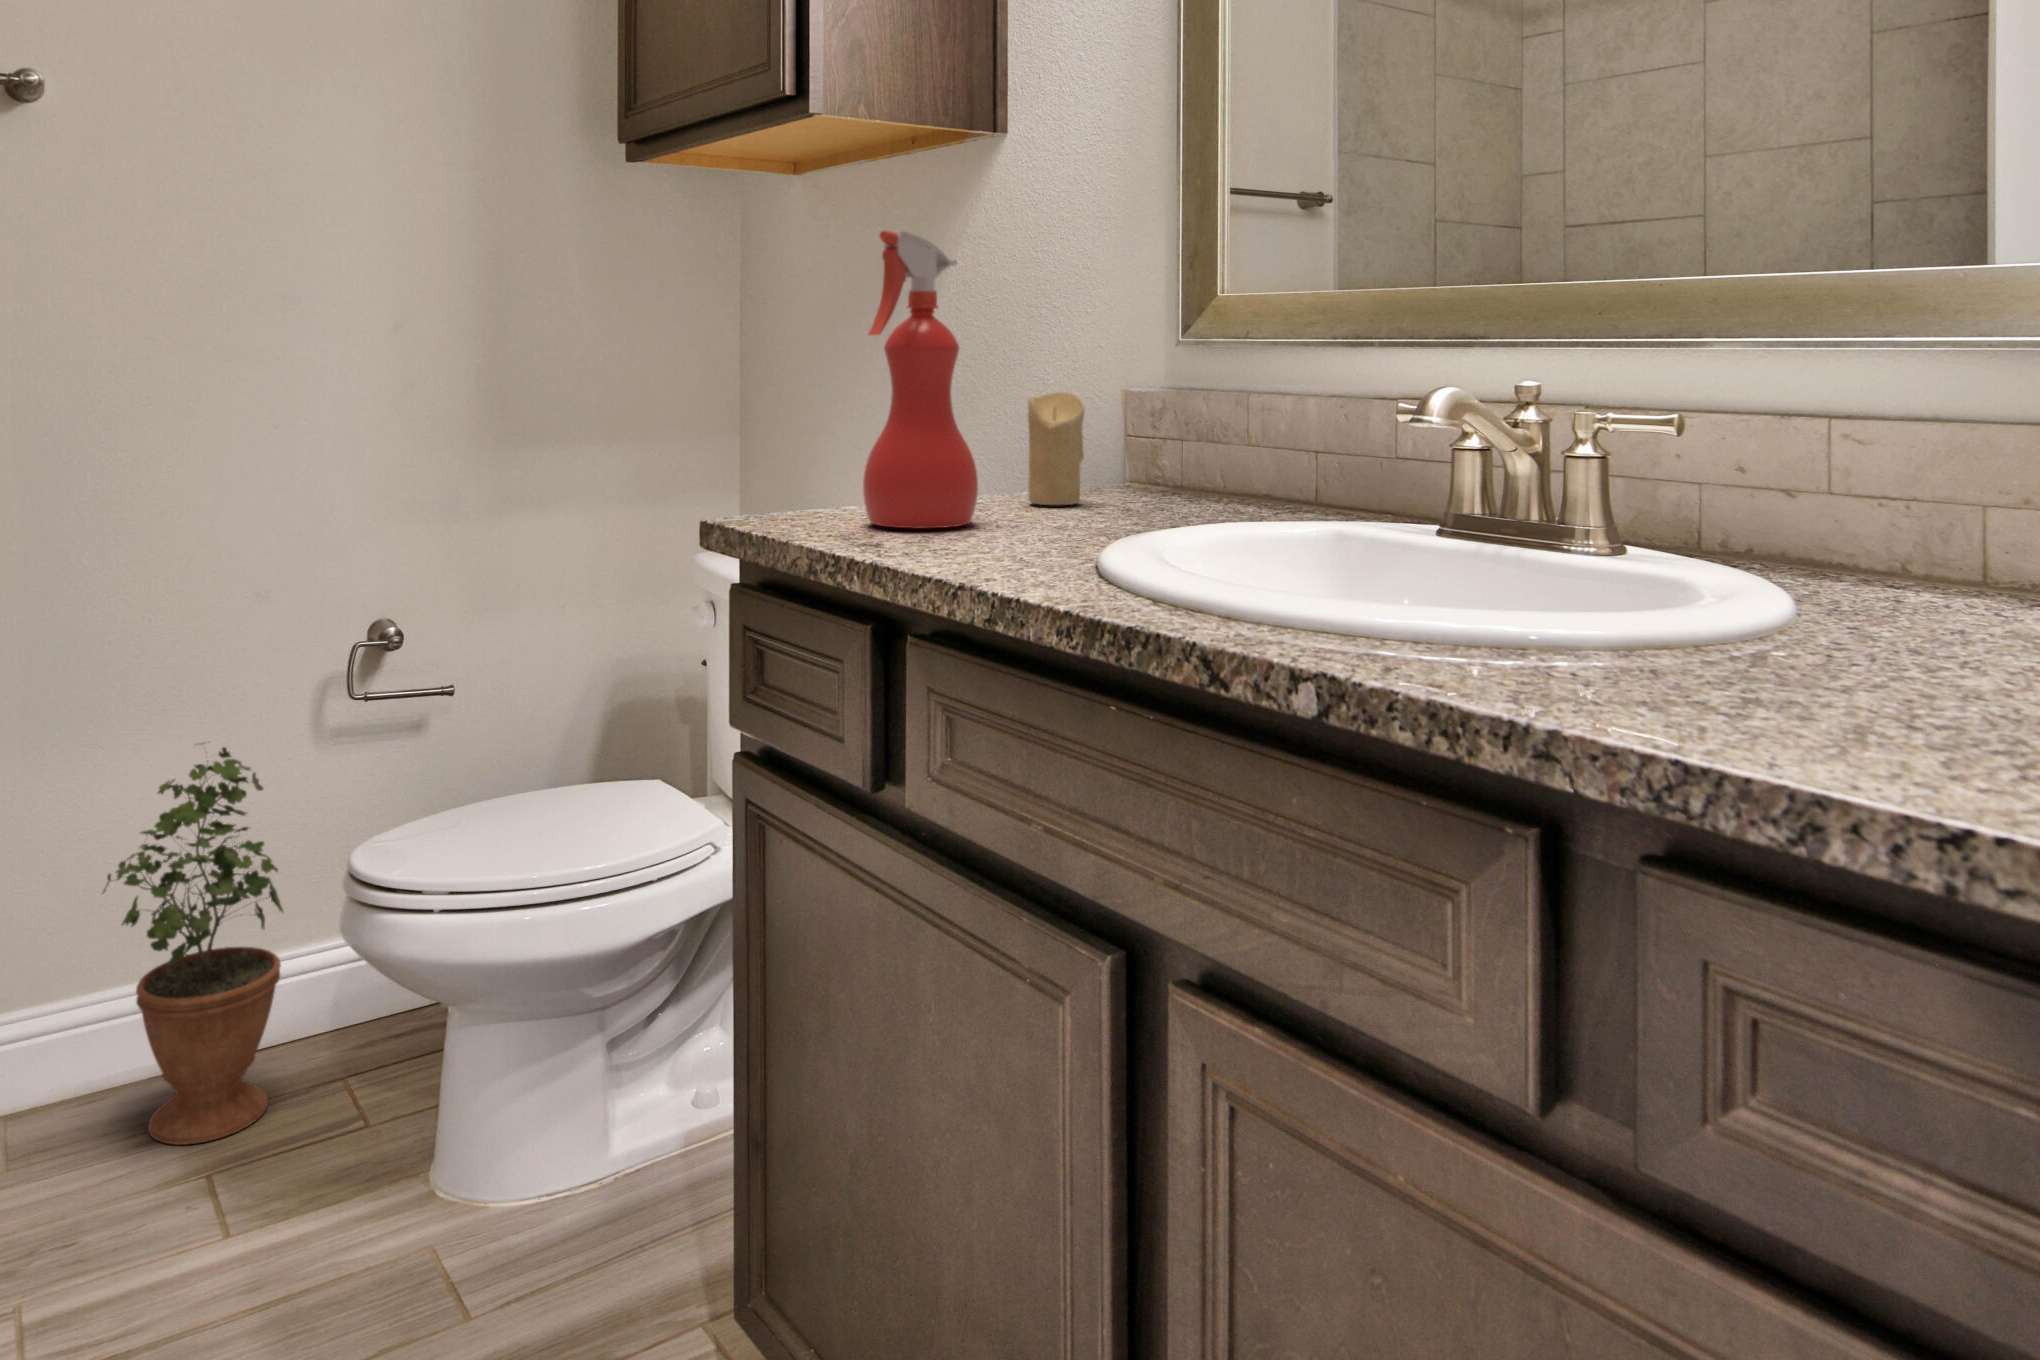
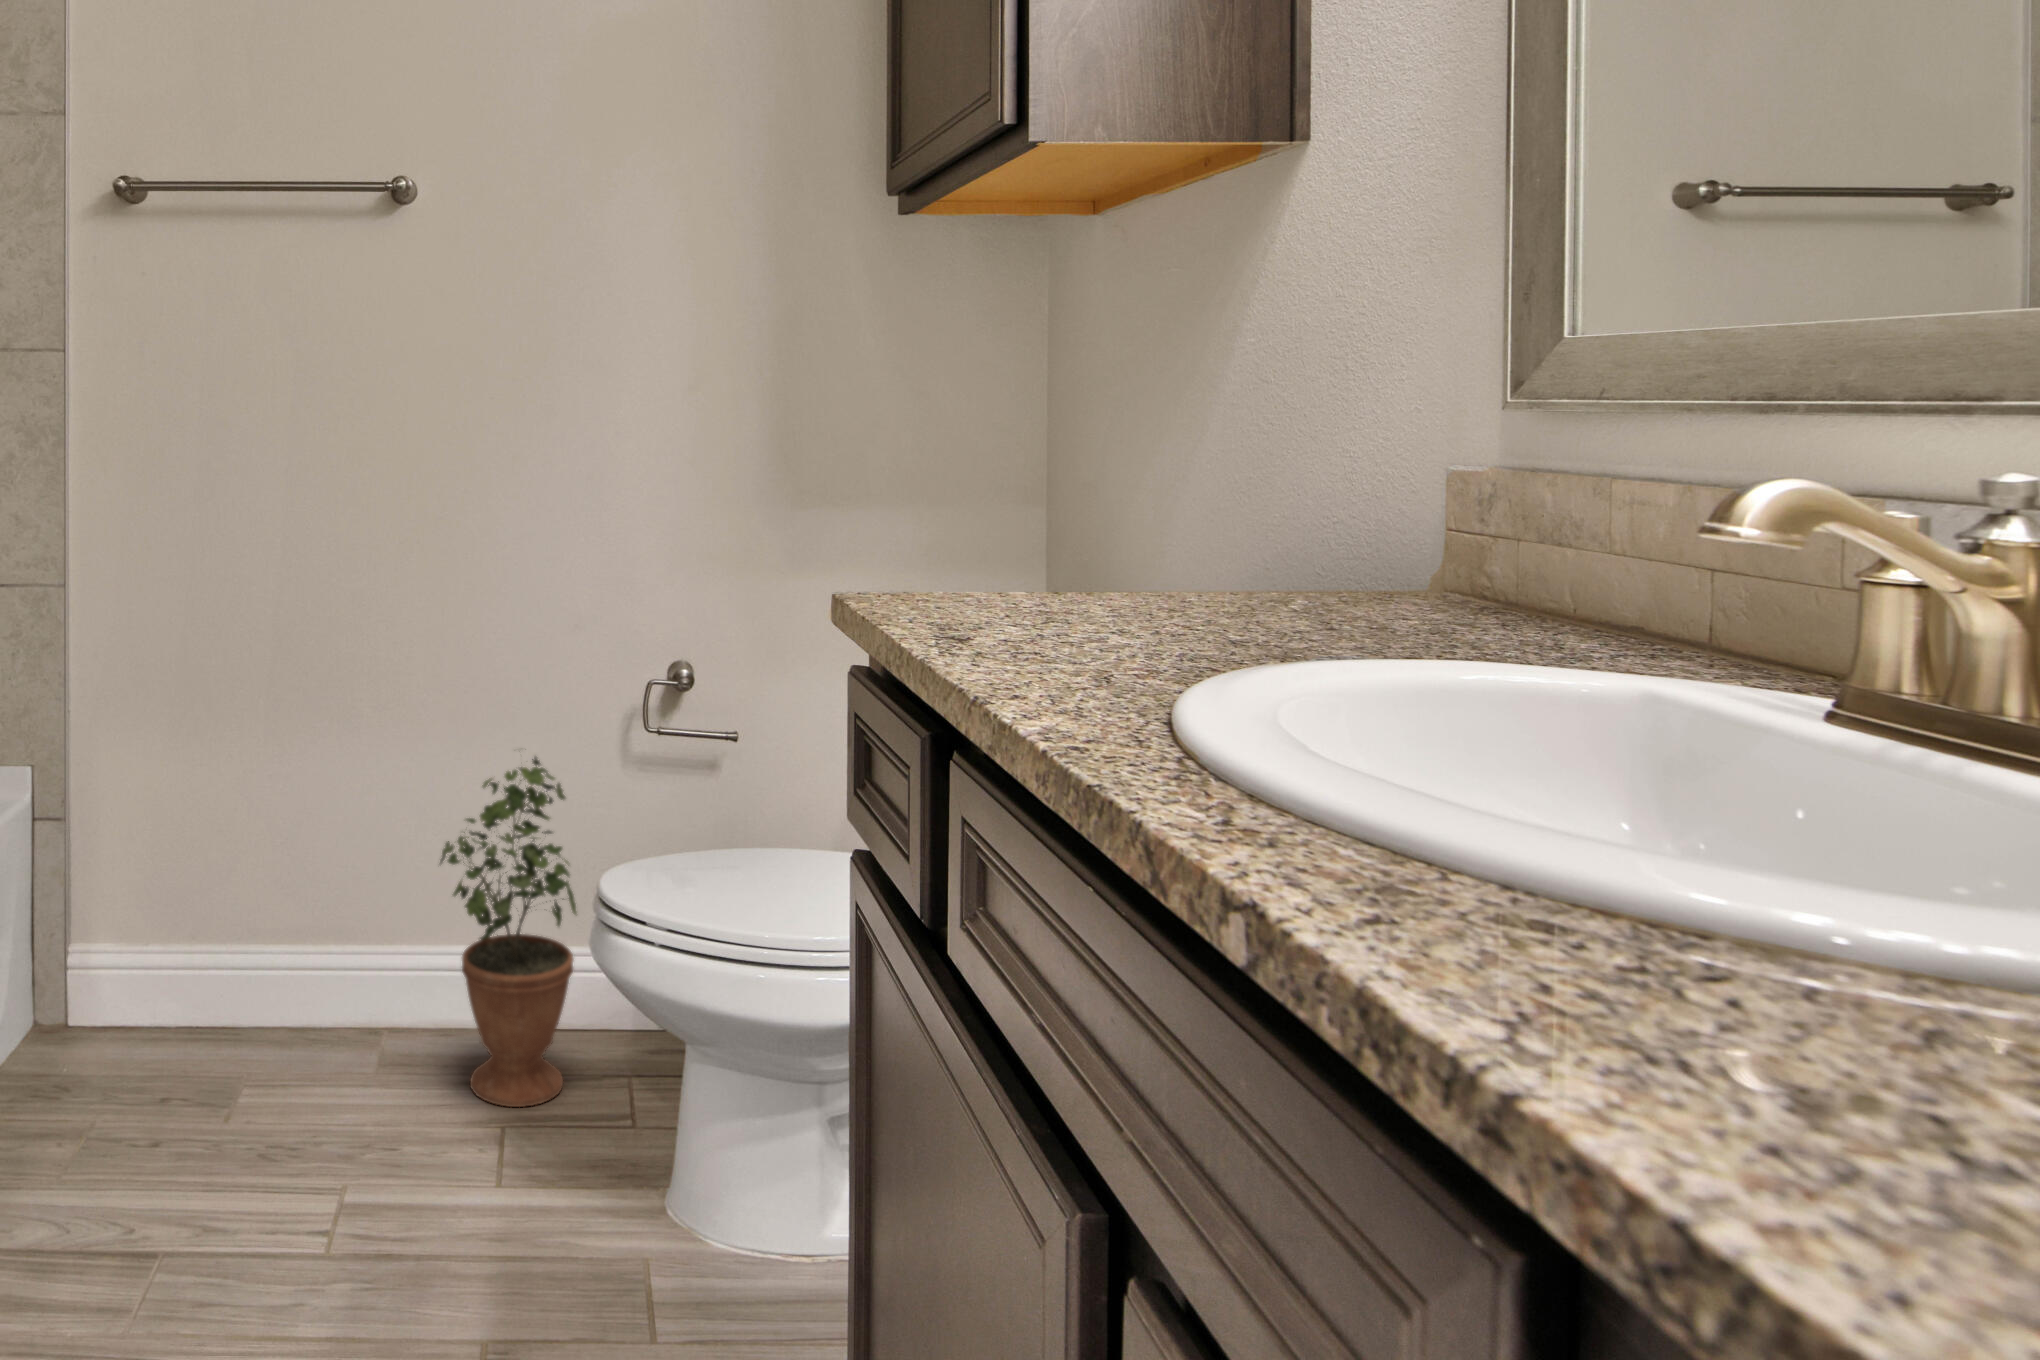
spray bottle: present [863,230,978,528] -> none [976,272,1135,625]
candle: present [1028,392,1085,505] -> none [1243,464,1326,610]

